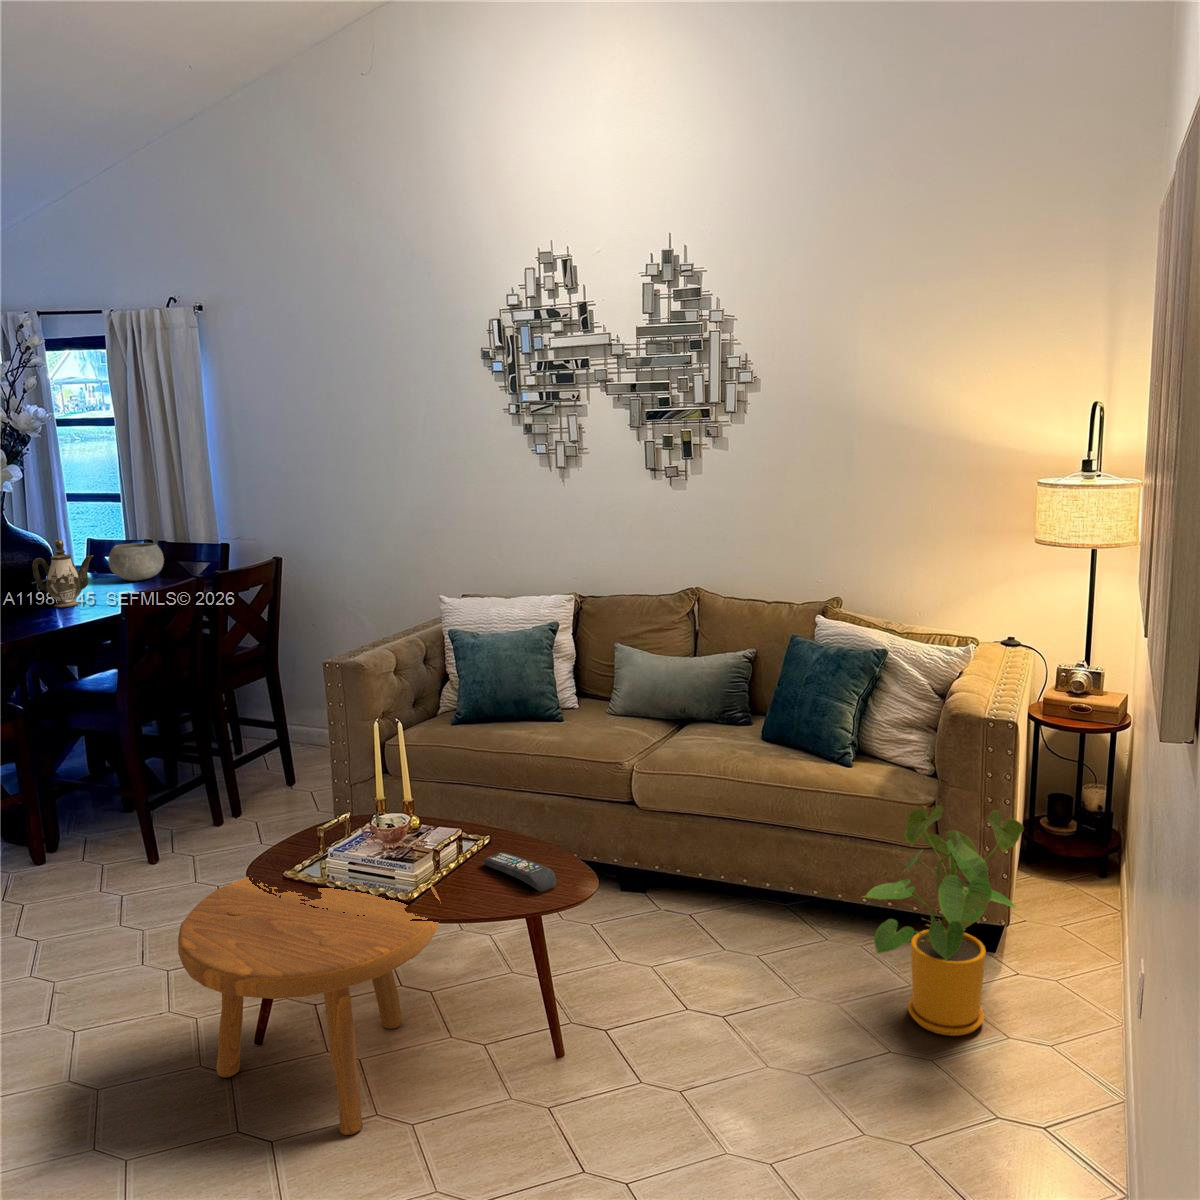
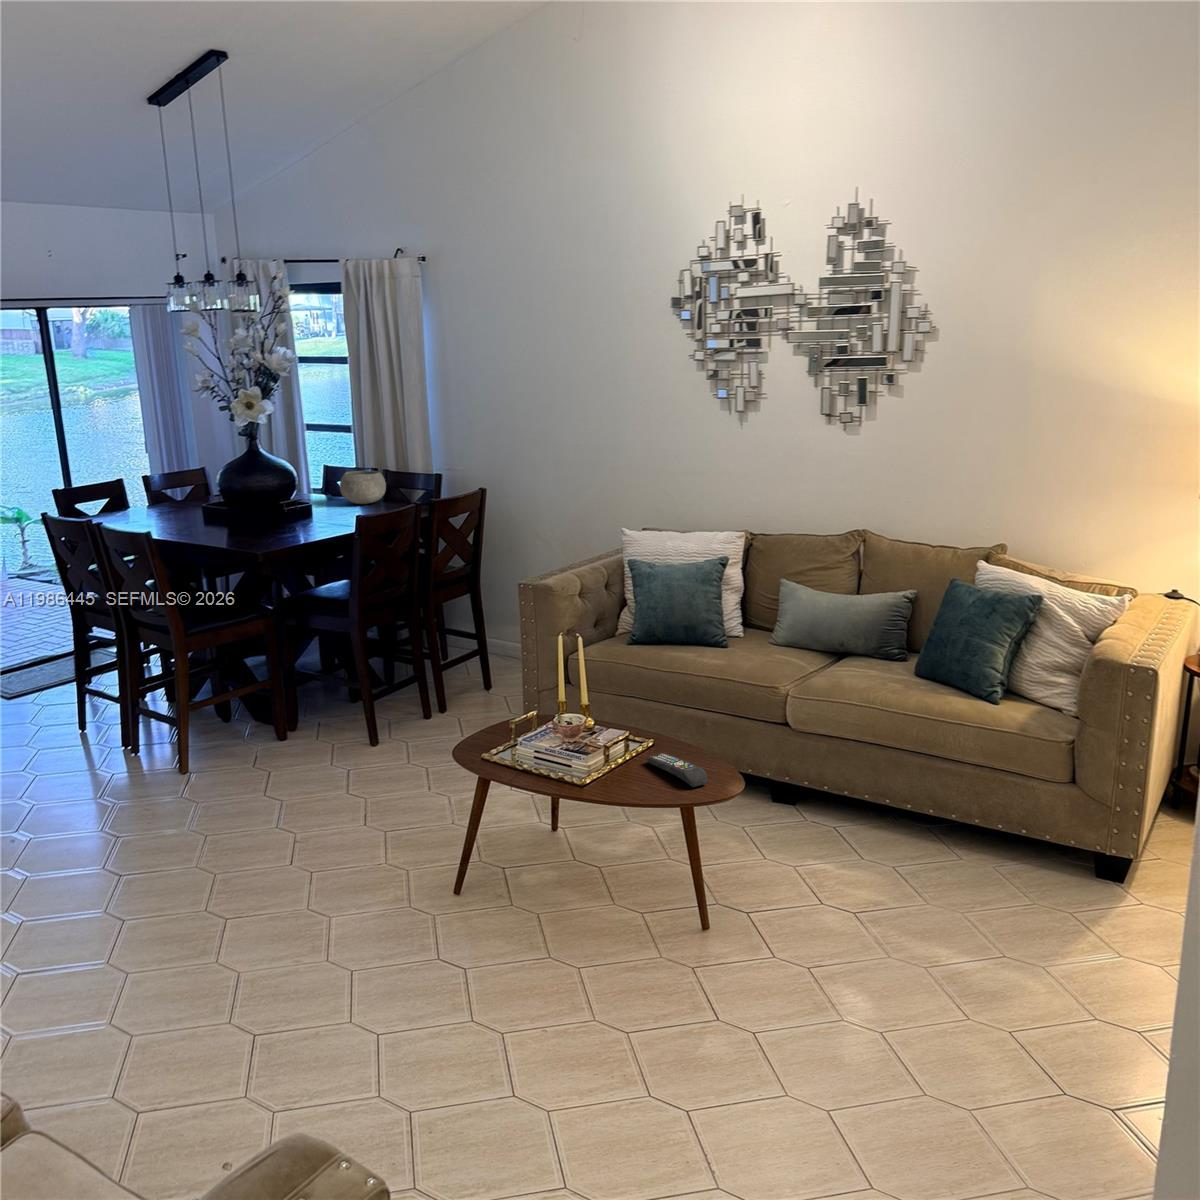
teapot: present [33,540,93,607] -> none [280,467,329,526]
house plant: present [864,806,1024,1036] -> none [984,741,1151,949]
footstool: present [178,877,440,1135] -> none [395,748,608,970]

